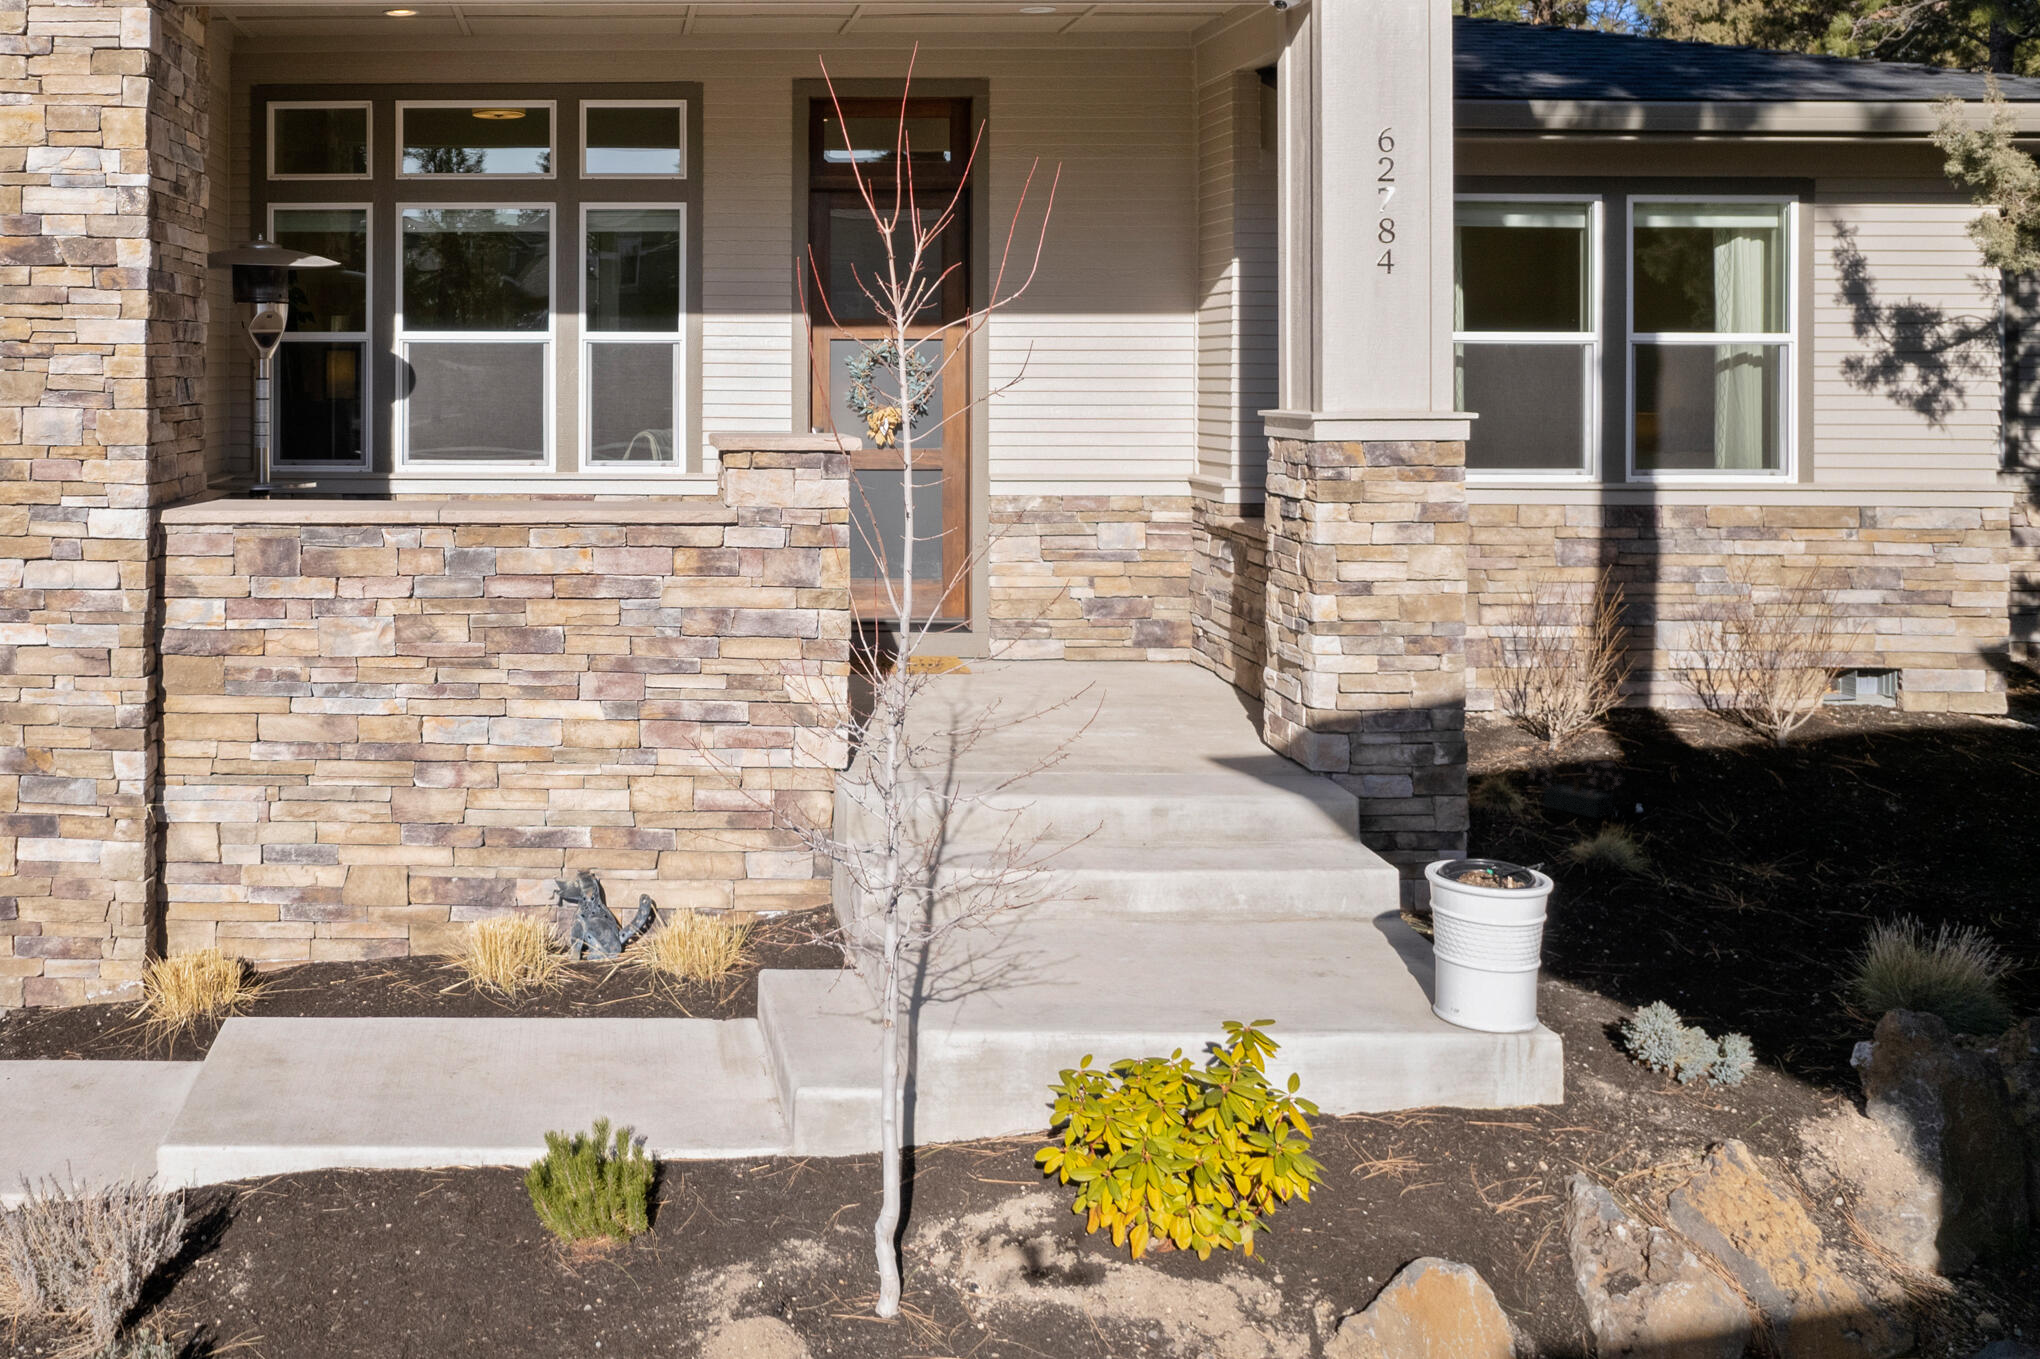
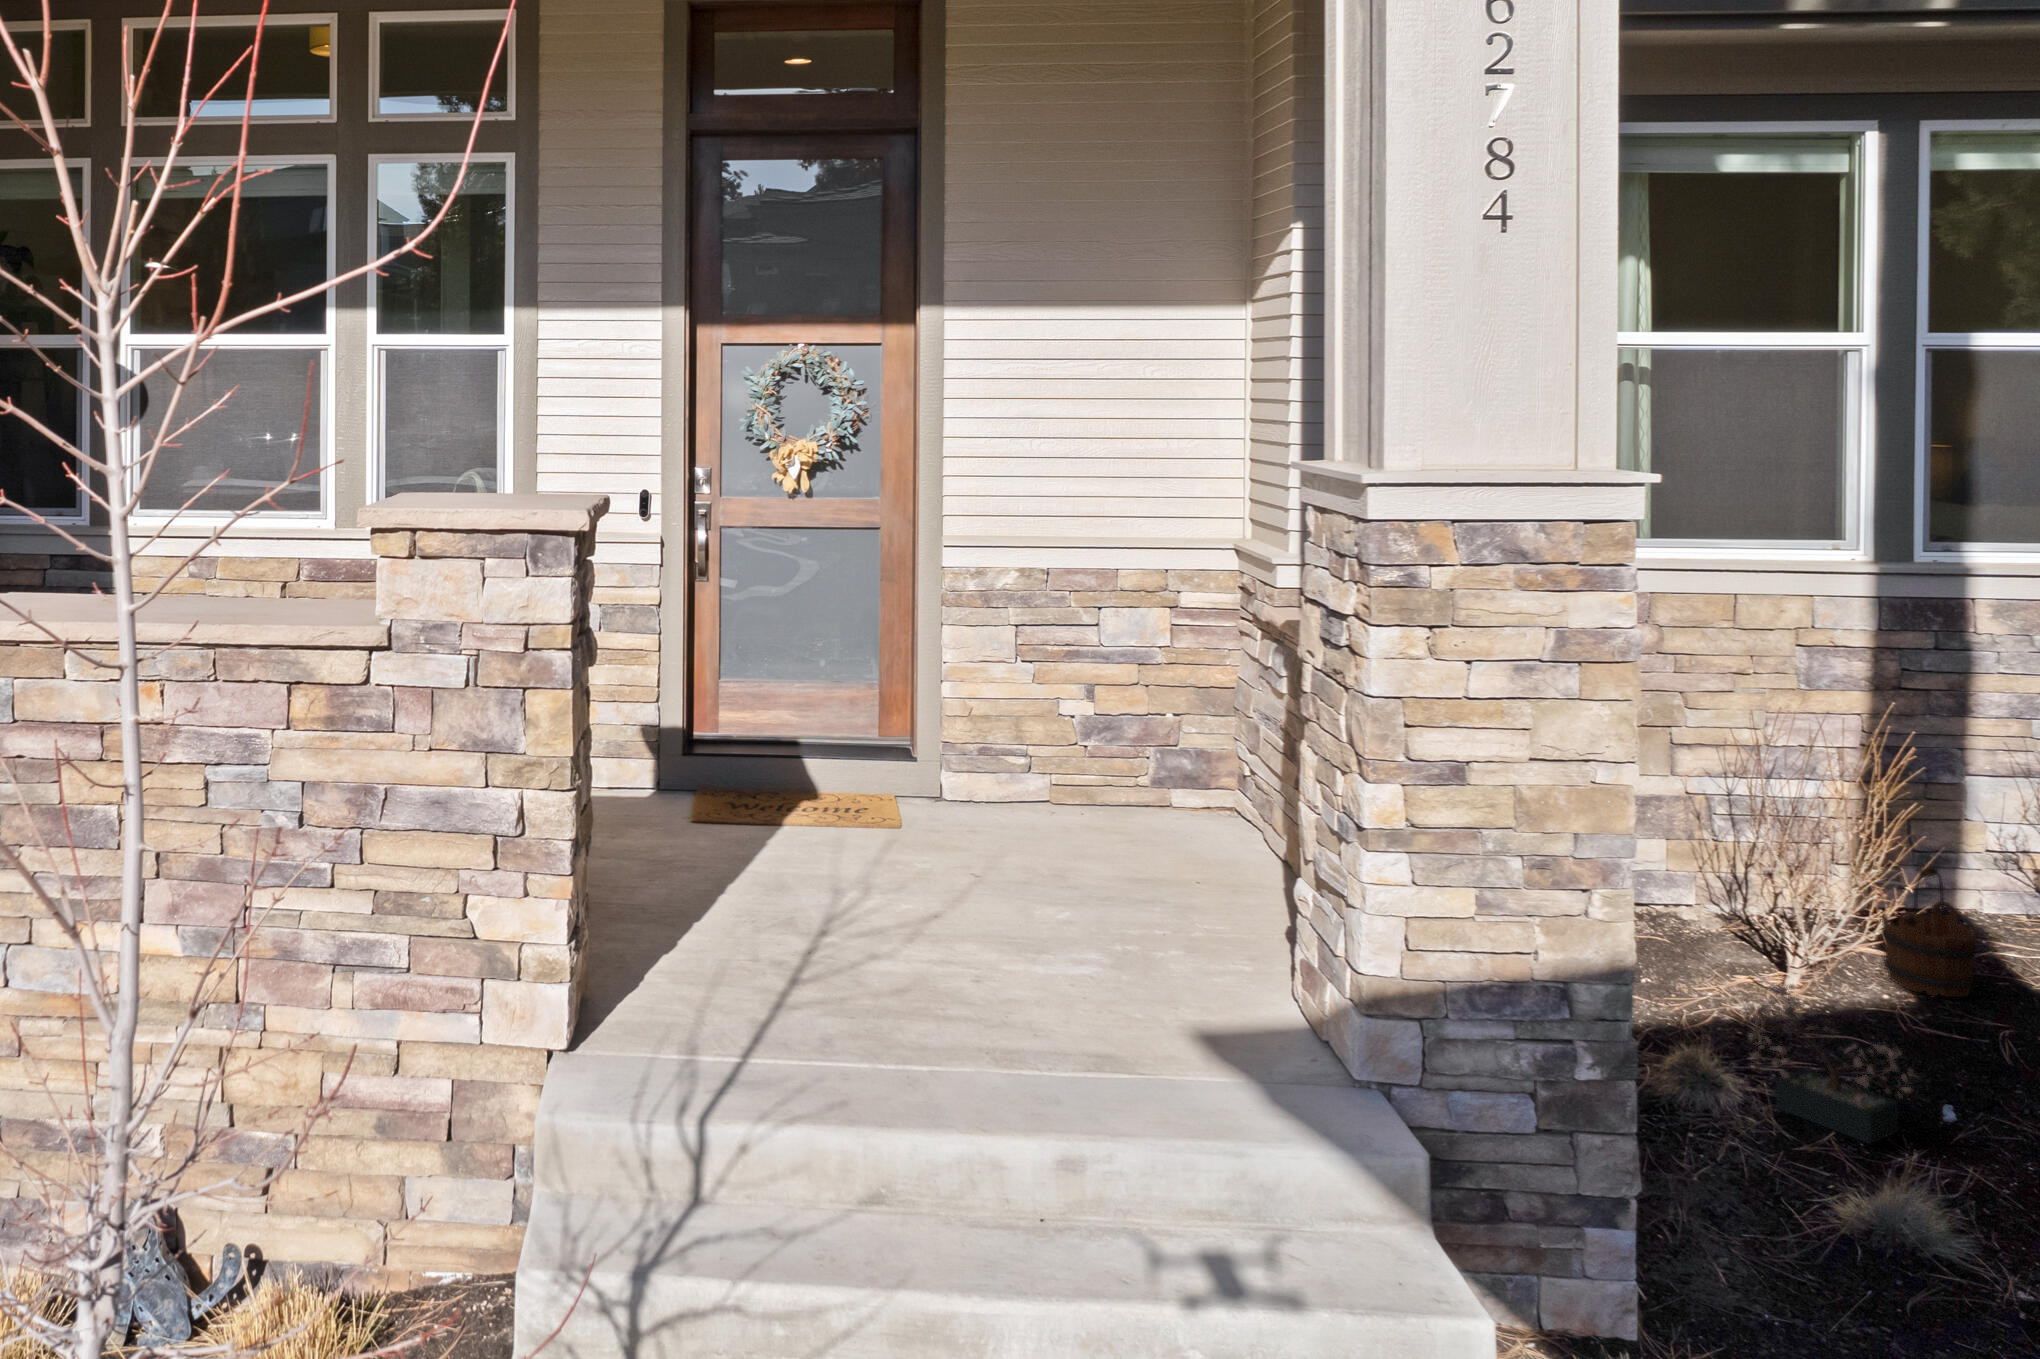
wooden bucket: none [1606,673,1662,753] -> present [1882,867,1977,997]

